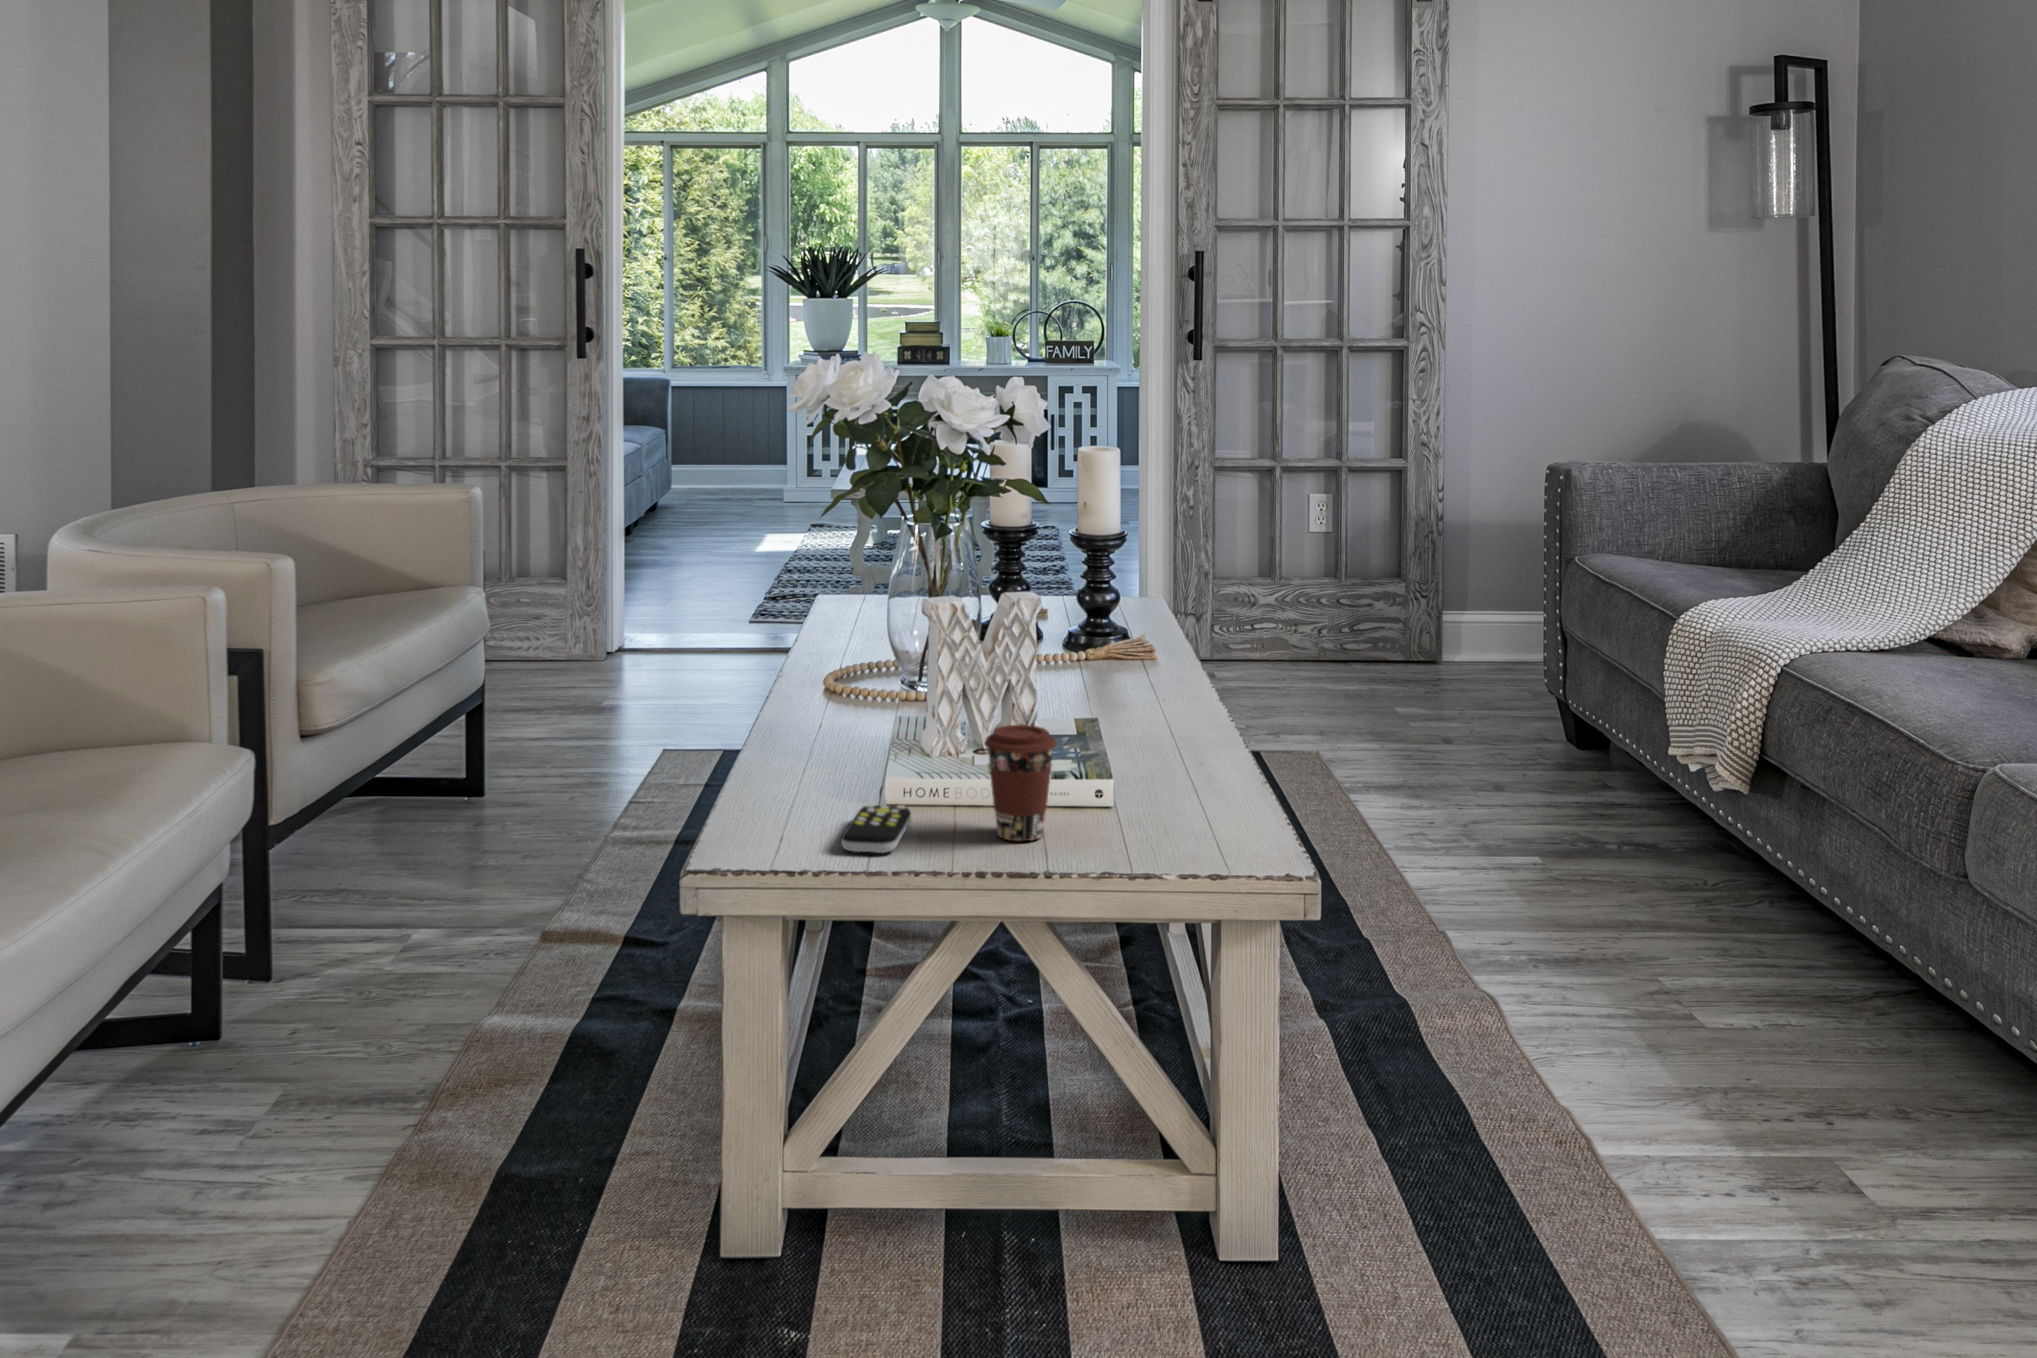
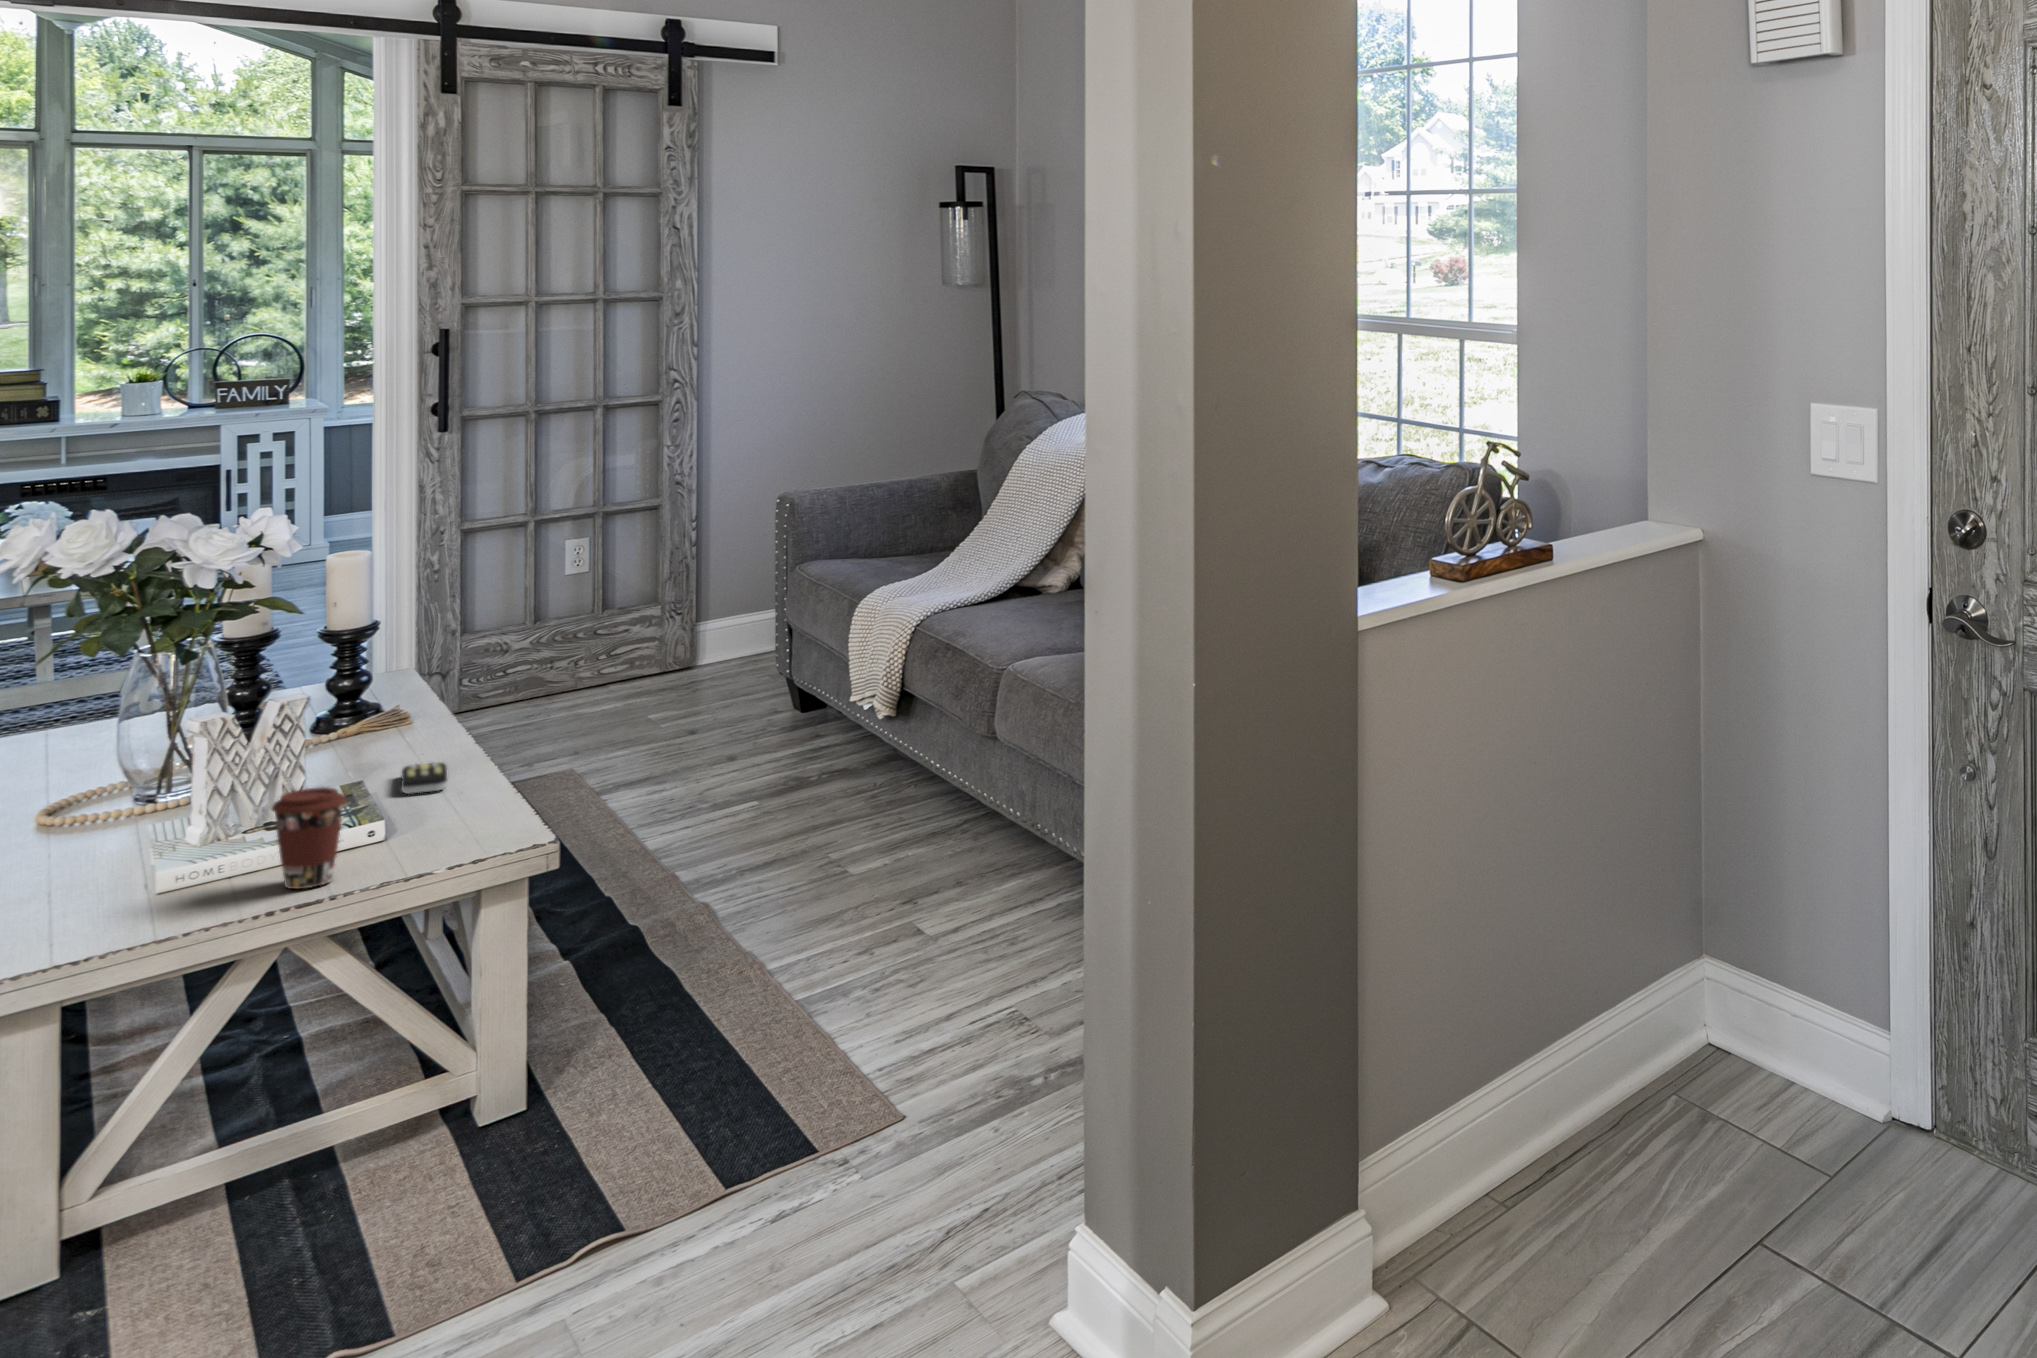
remote control: present [842,804,911,853] -> present [401,761,447,794]

